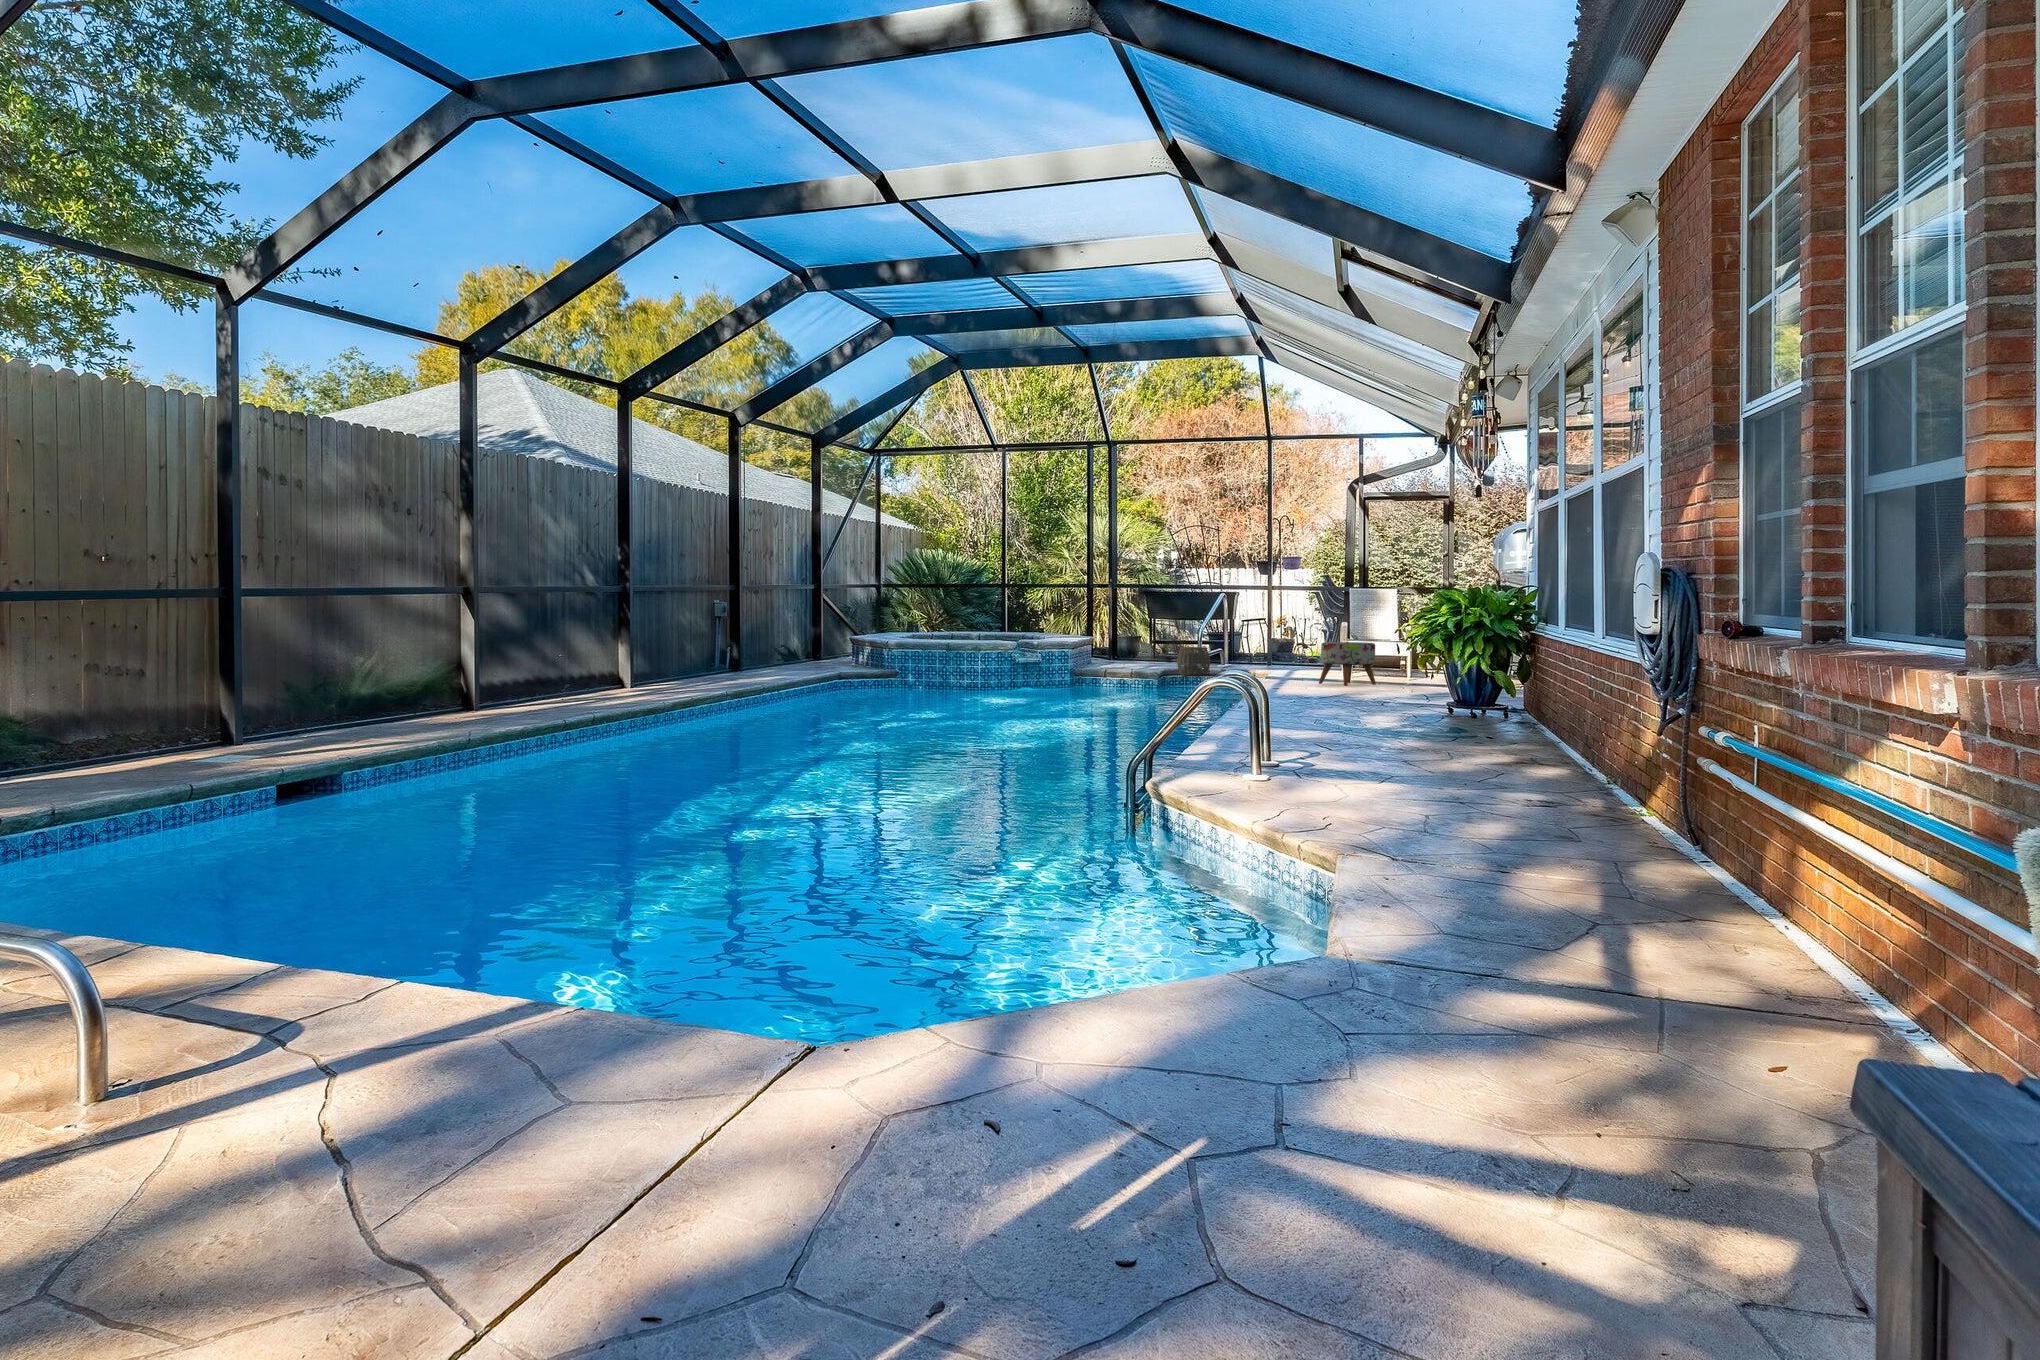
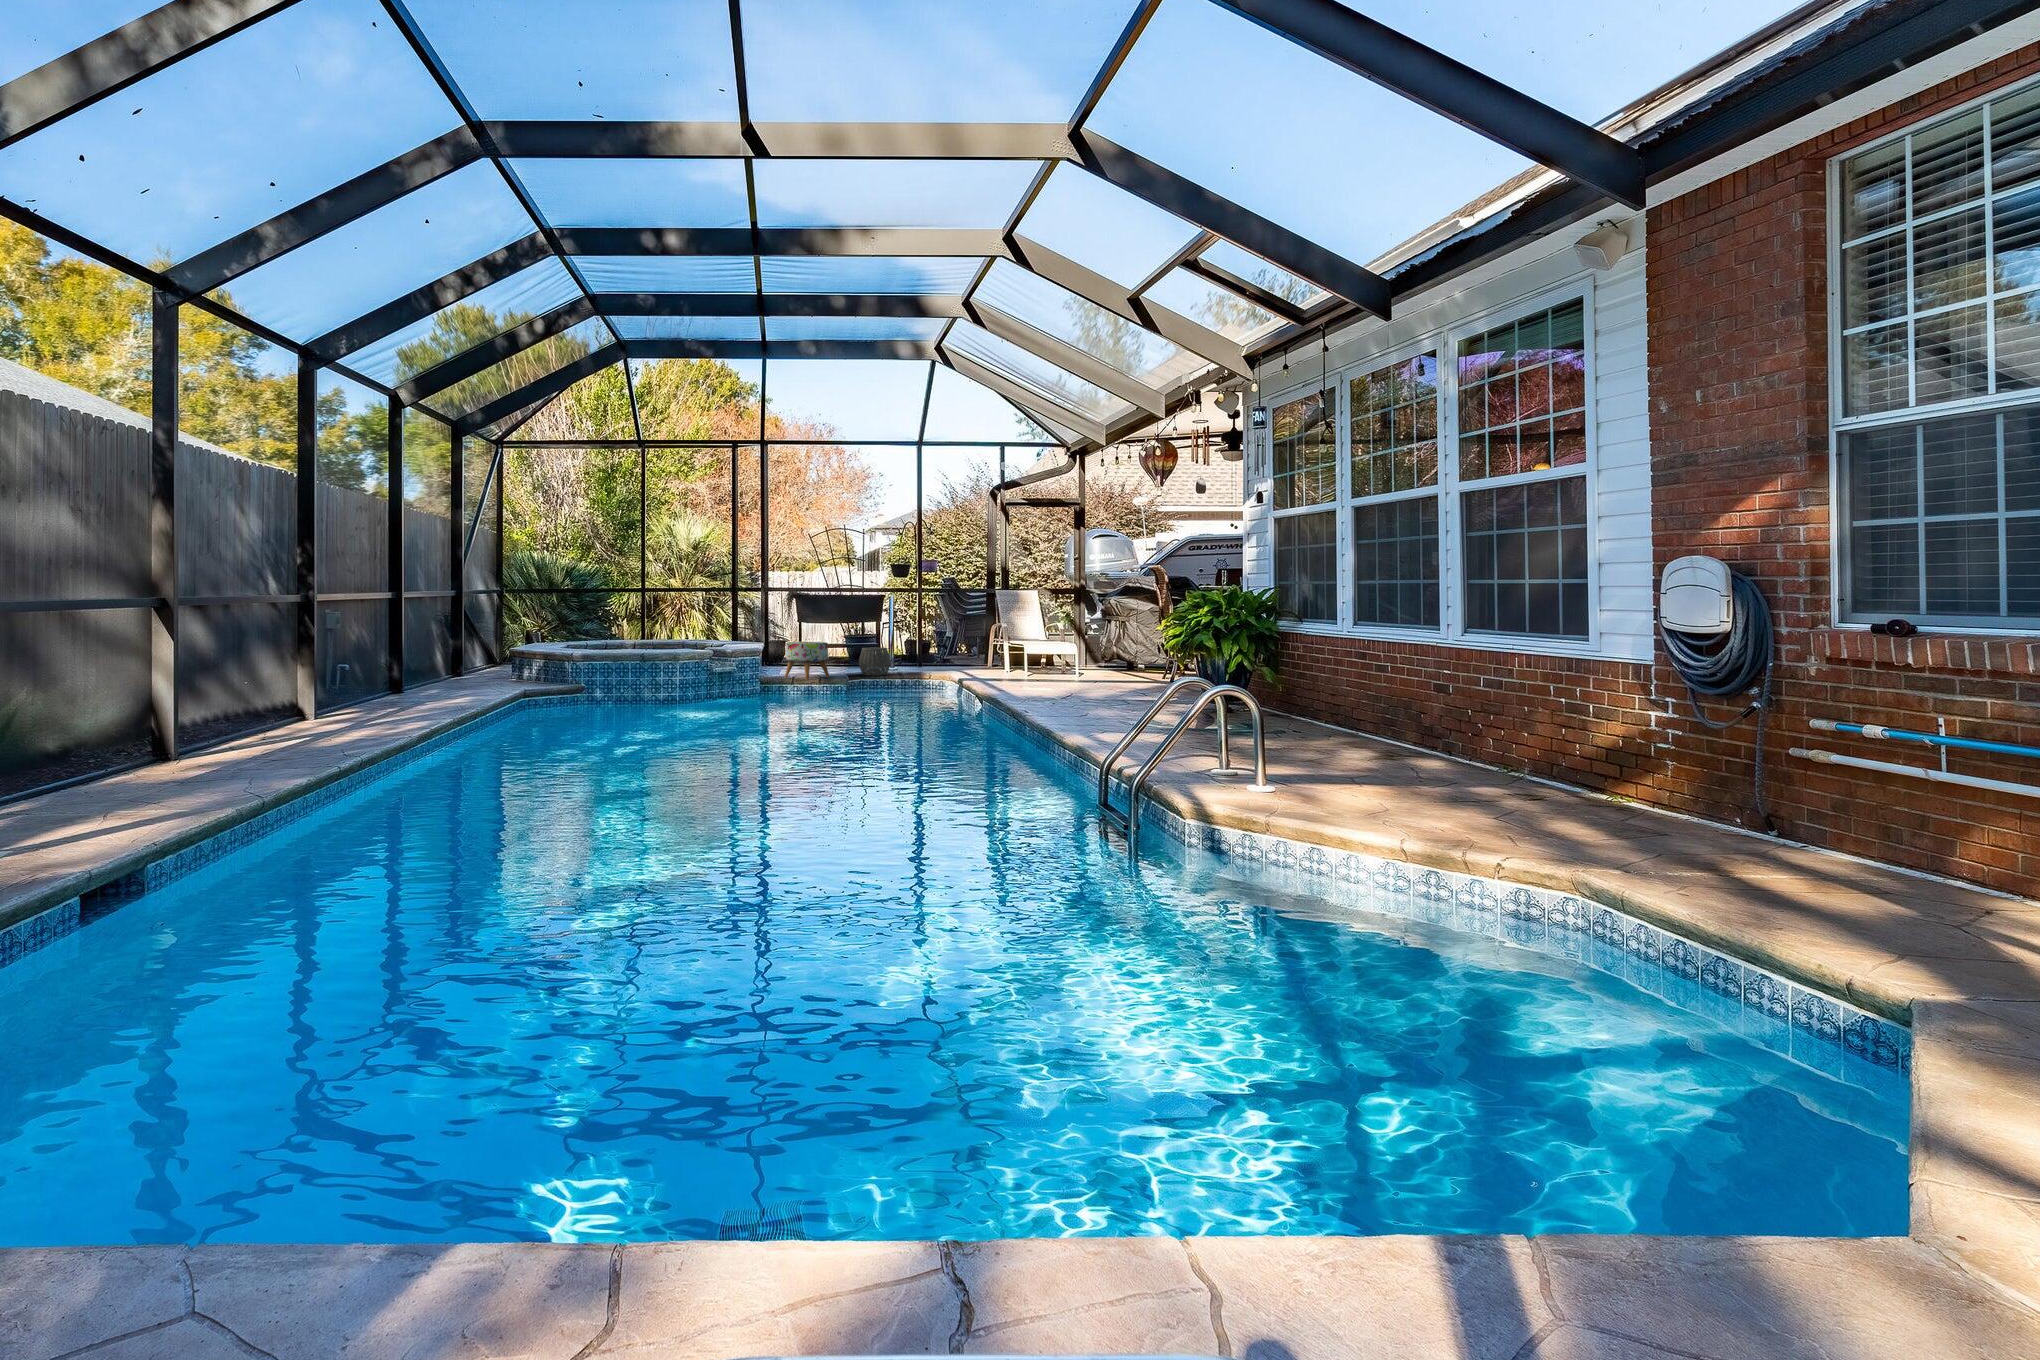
ottoman: present [1319,642,1376,686] -> present [785,642,829,679]

